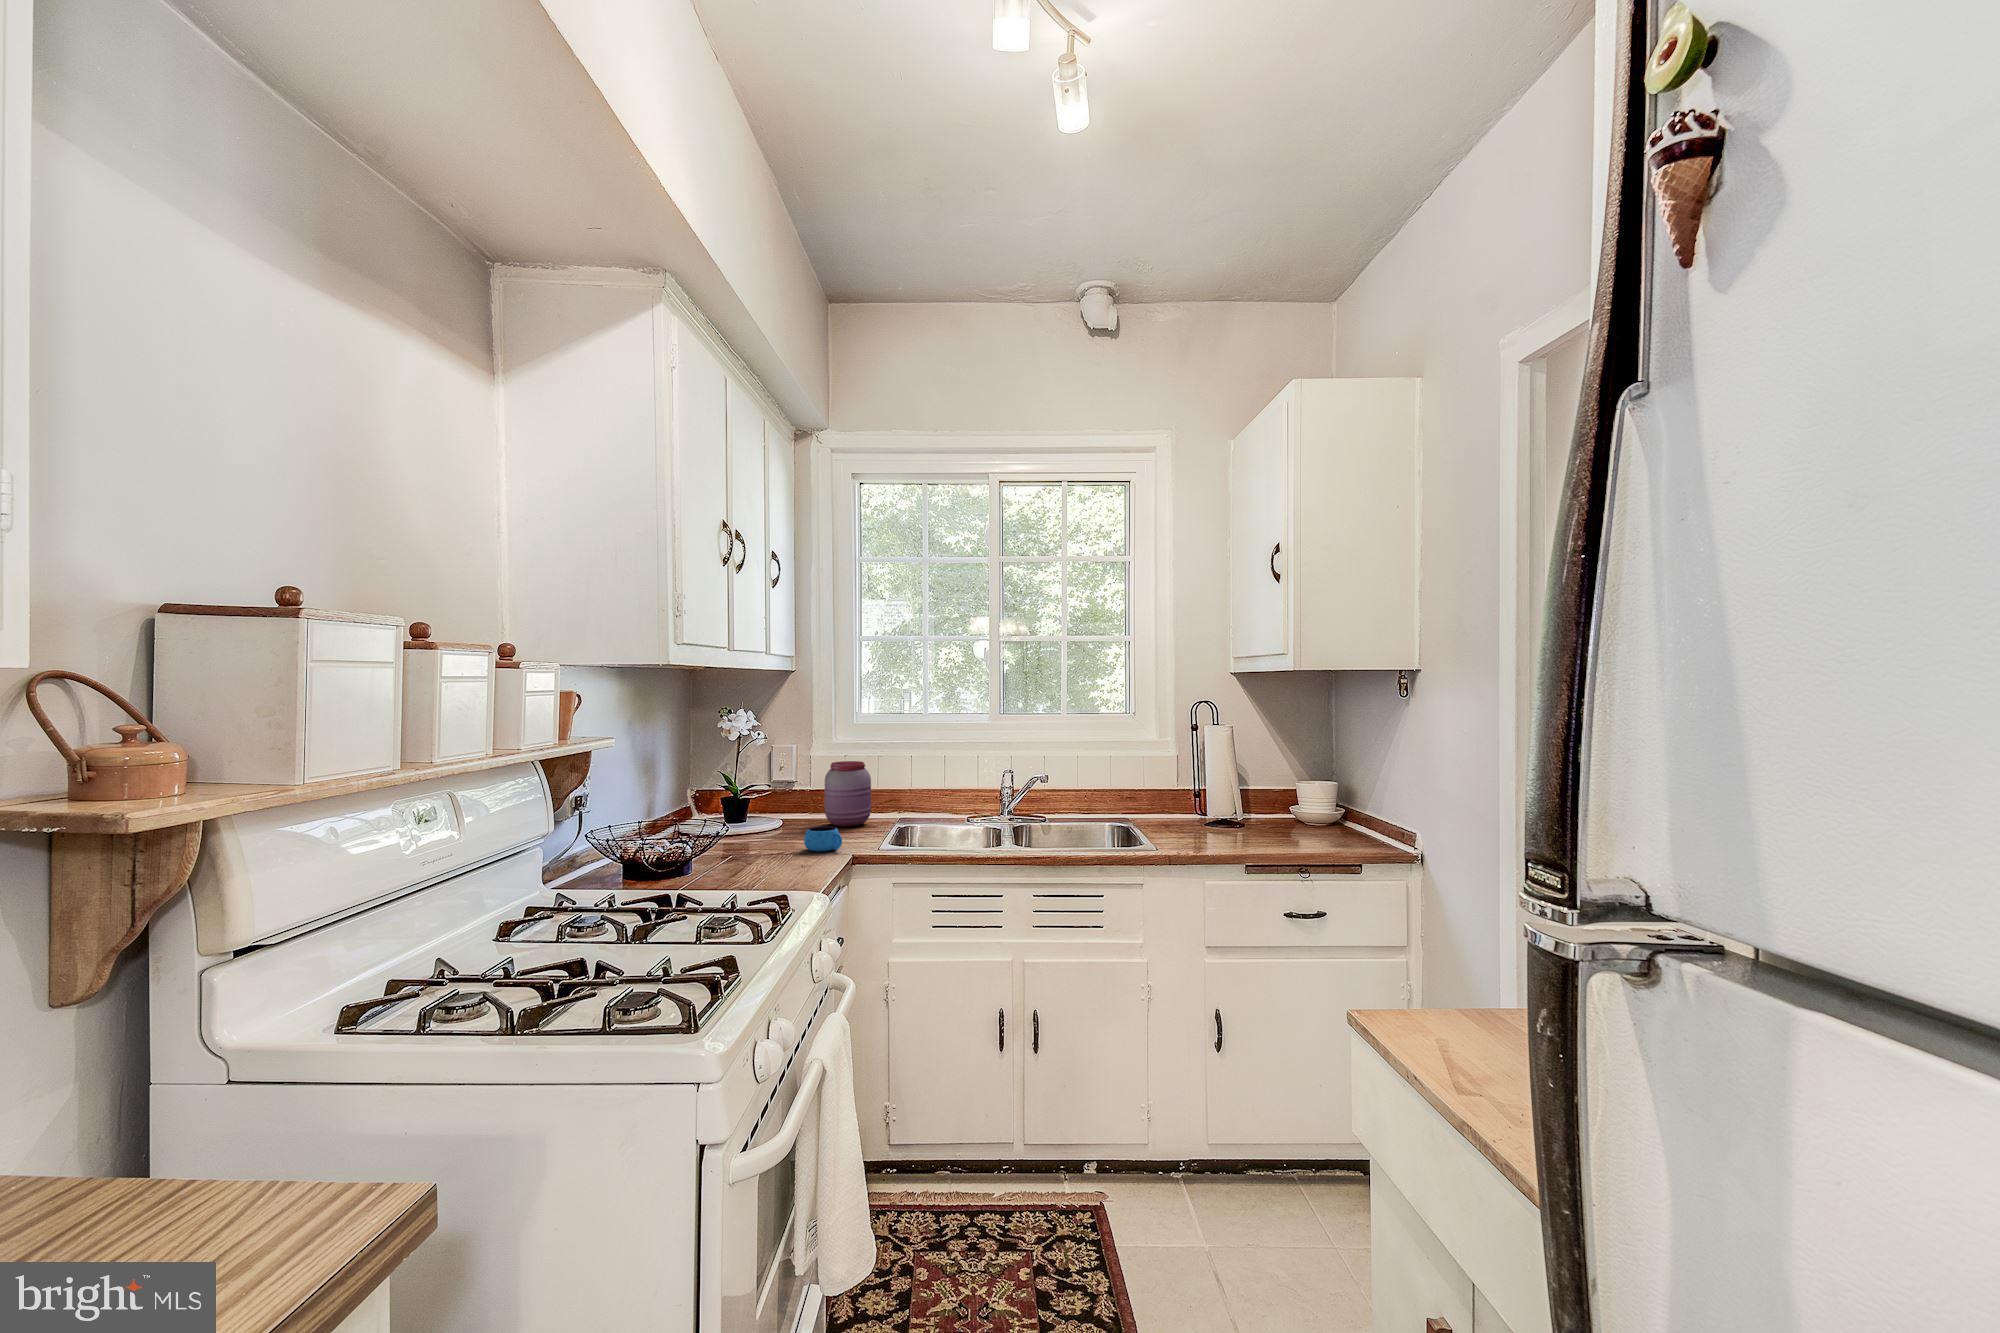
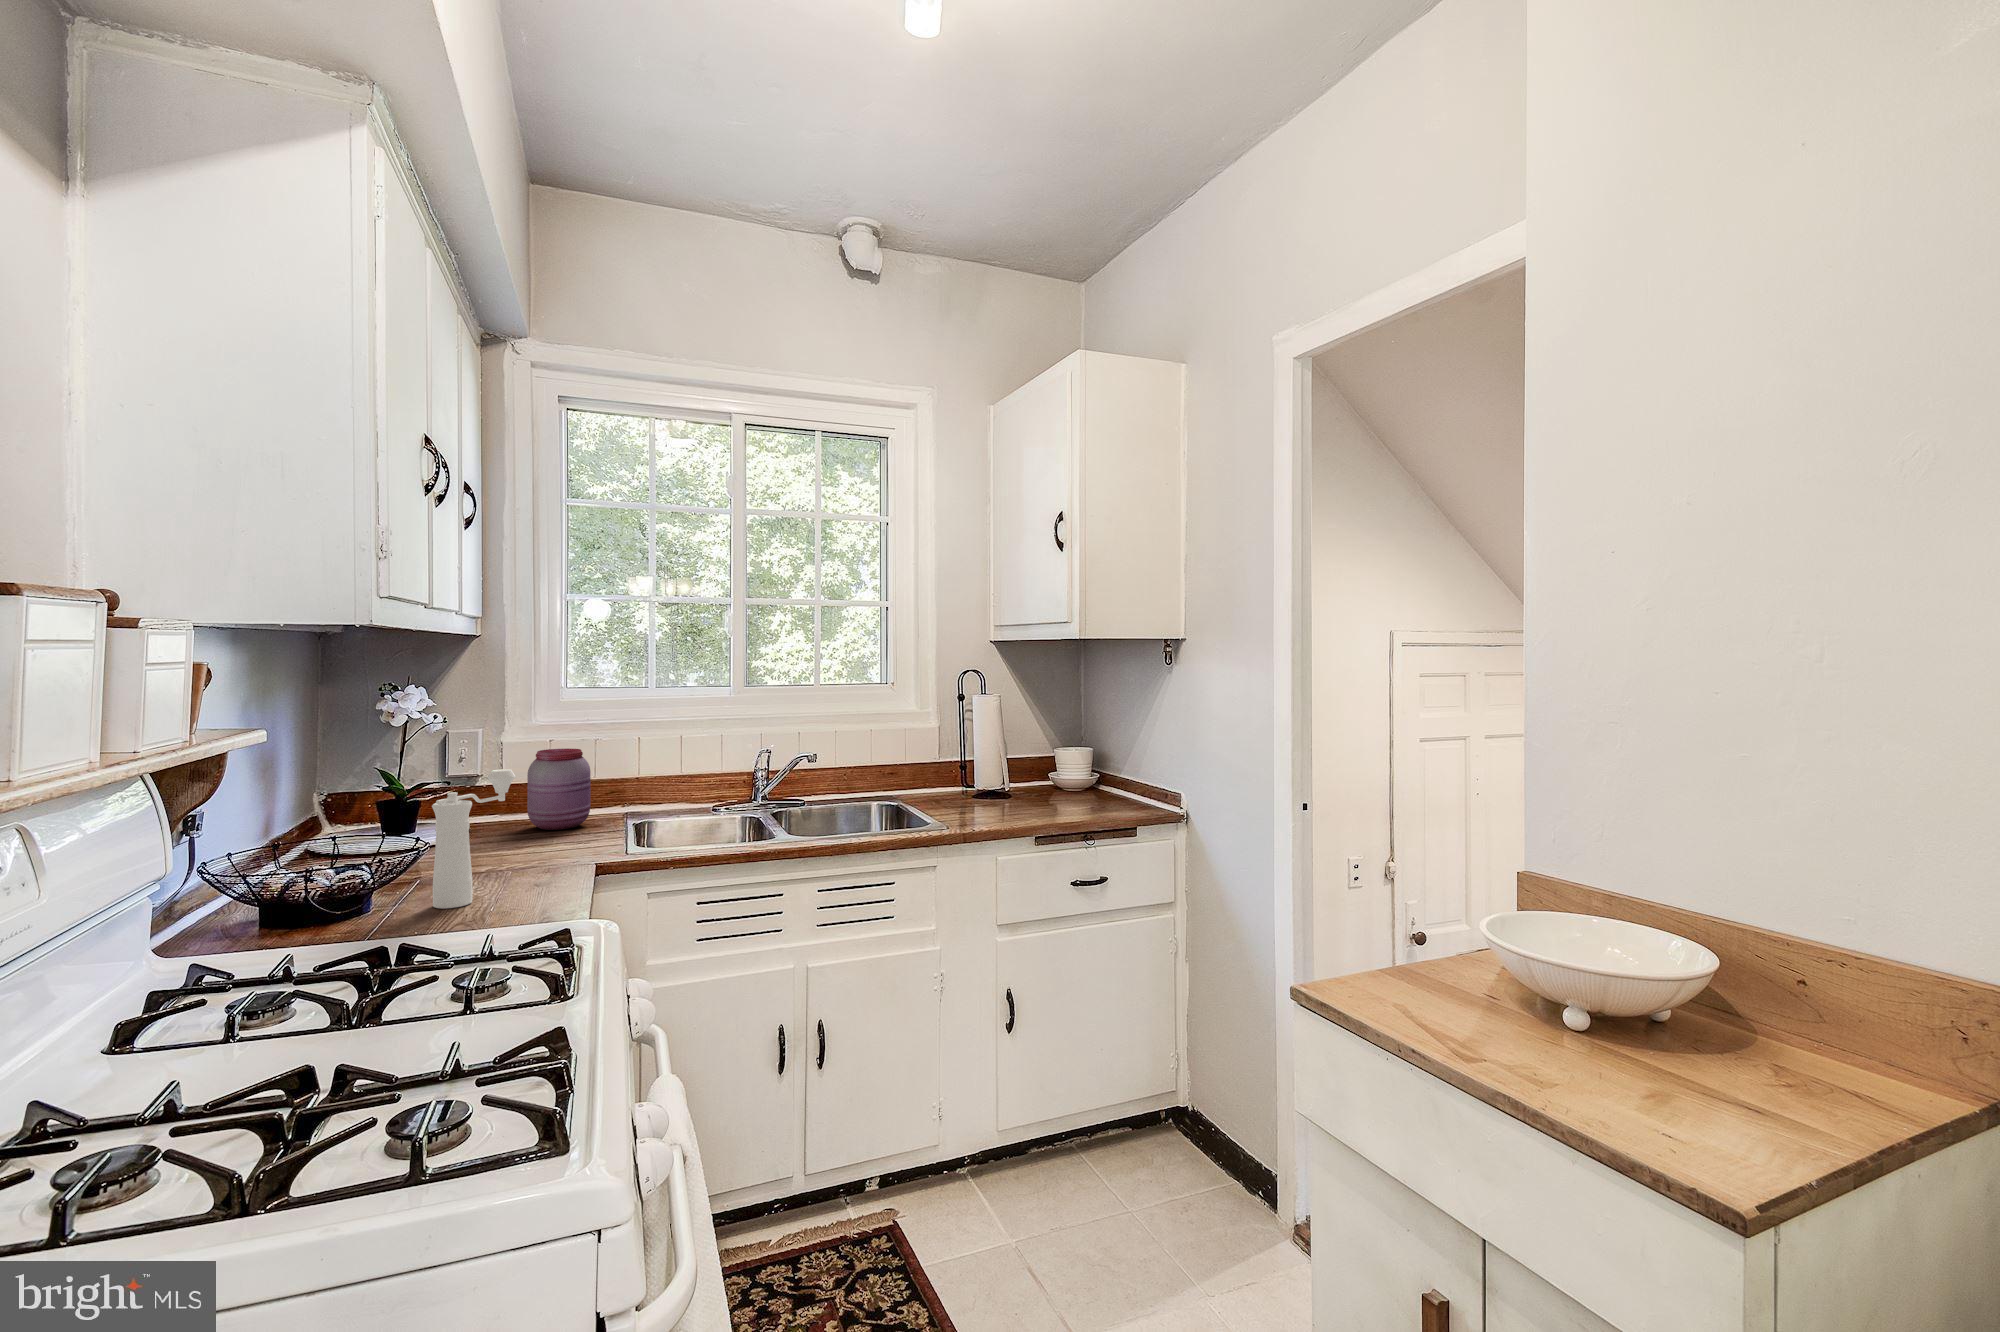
pepper mill: none [727,775,787,877] -> present [432,769,516,909]
mug: present [804,827,842,851] -> none [523,832,579,864]

